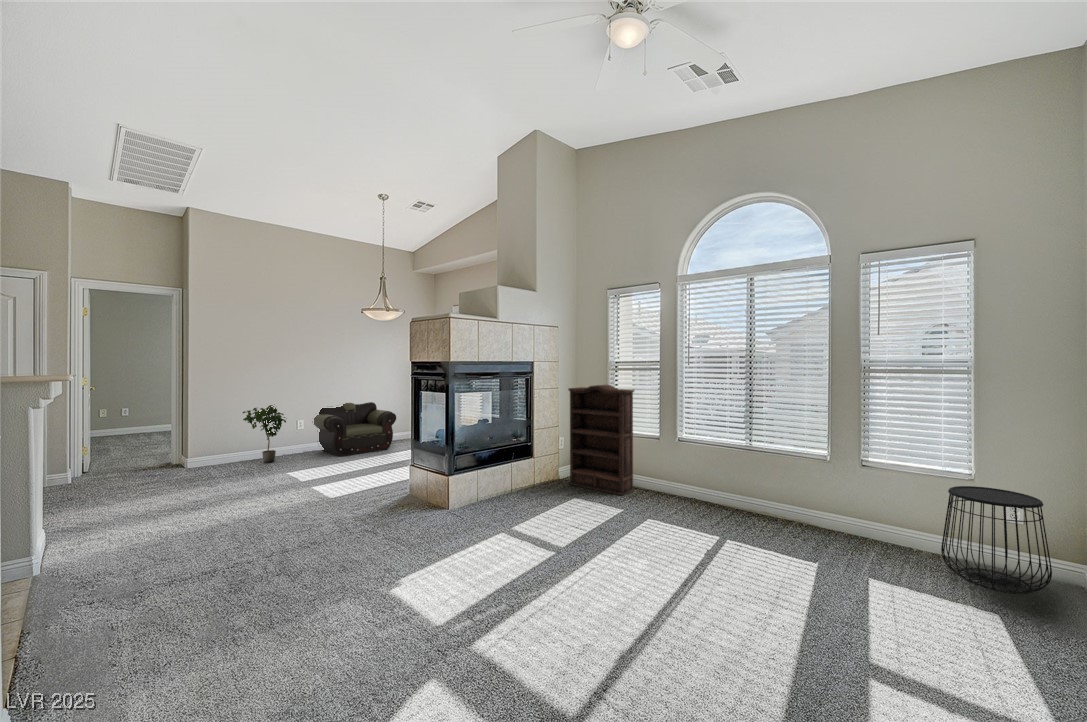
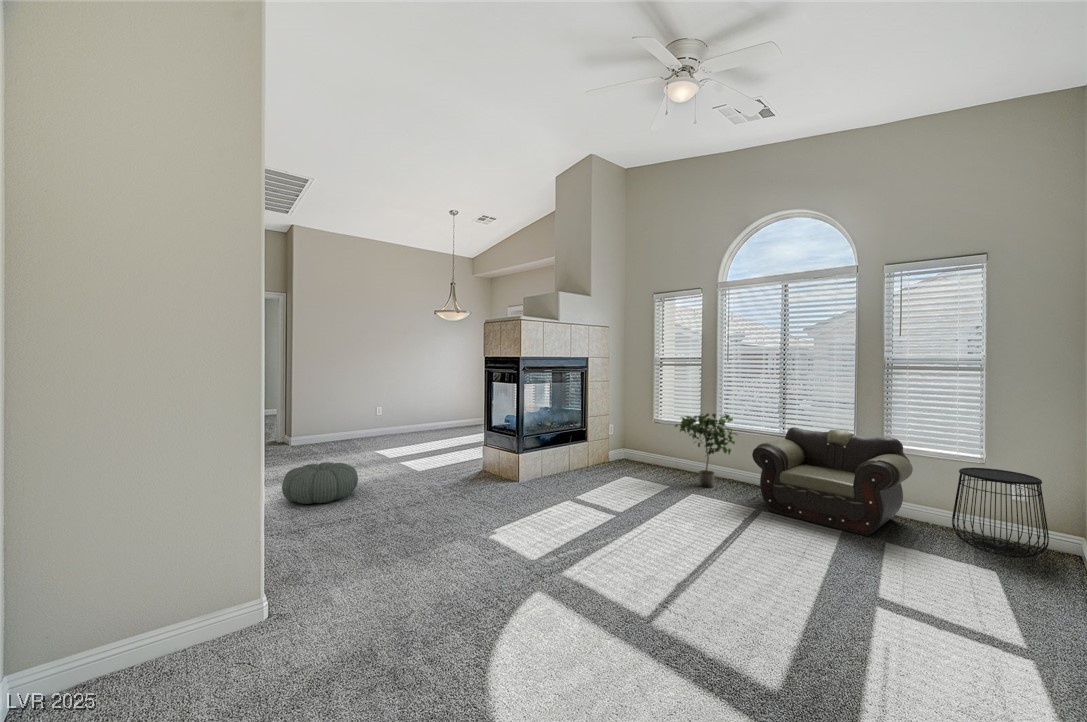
bookshelf: present [568,385,635,495] -> none [618,378,678,475]
armchair: present [314,402,396,456] -> present [752,427,913,536]
potted plant: present [243,405,286,463] -> present [675,413,737,487]
pouf: none [138,495,244,550] -> present [282,462,358,504]

